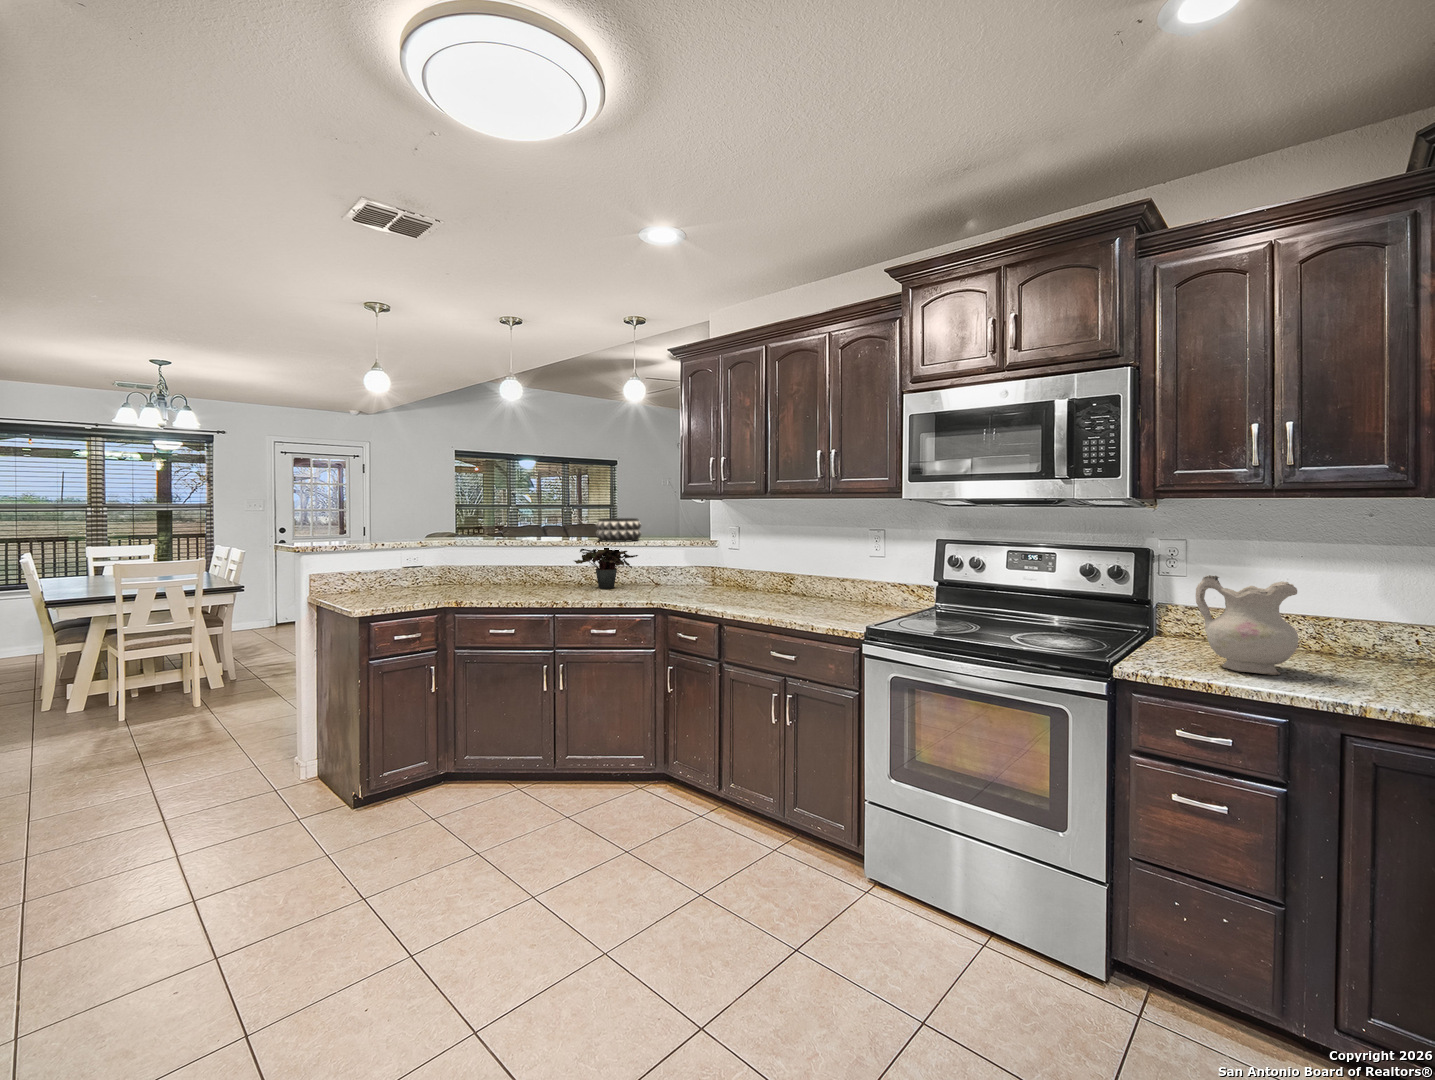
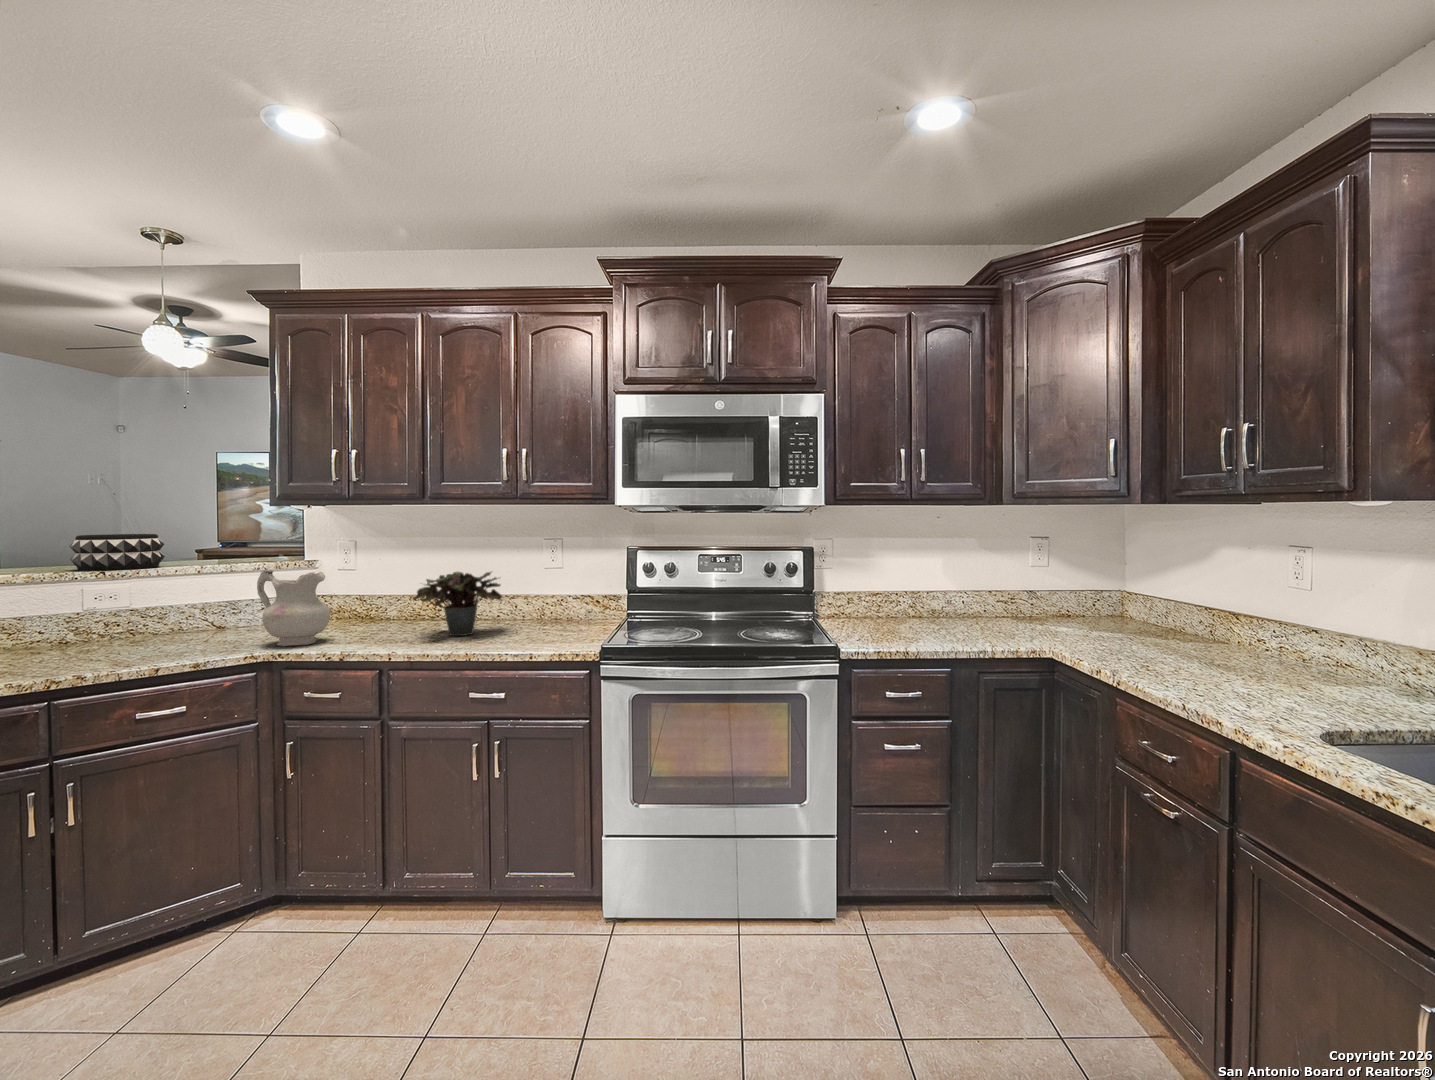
potted plant: present [574,548,638,589] -> present [414,572,502,636]
ceramic pitcher: present [1196,575,1299,675] -> present [257,570,330,646]

